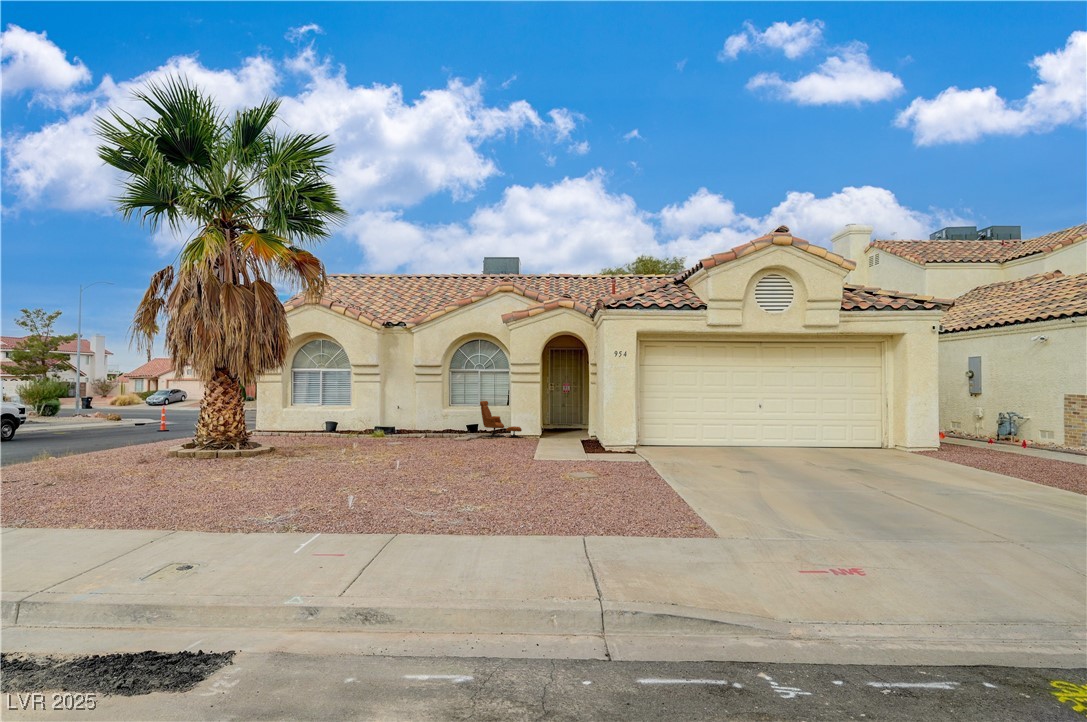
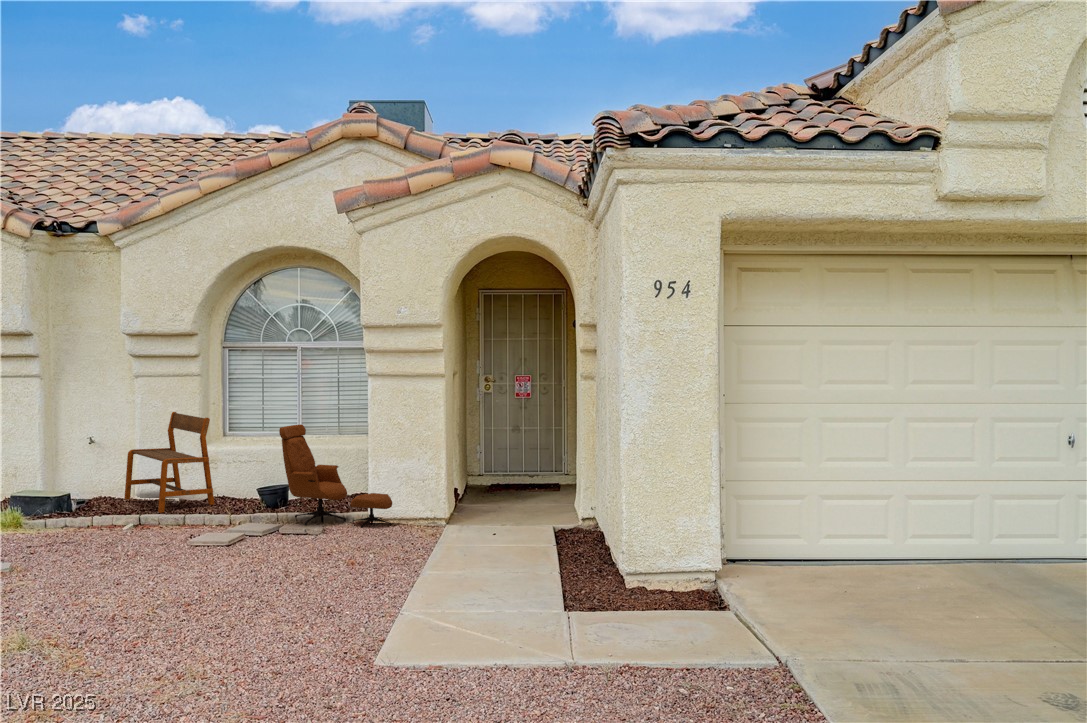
bench: none [414,397,450,434] -> present [124,412,214,513]

